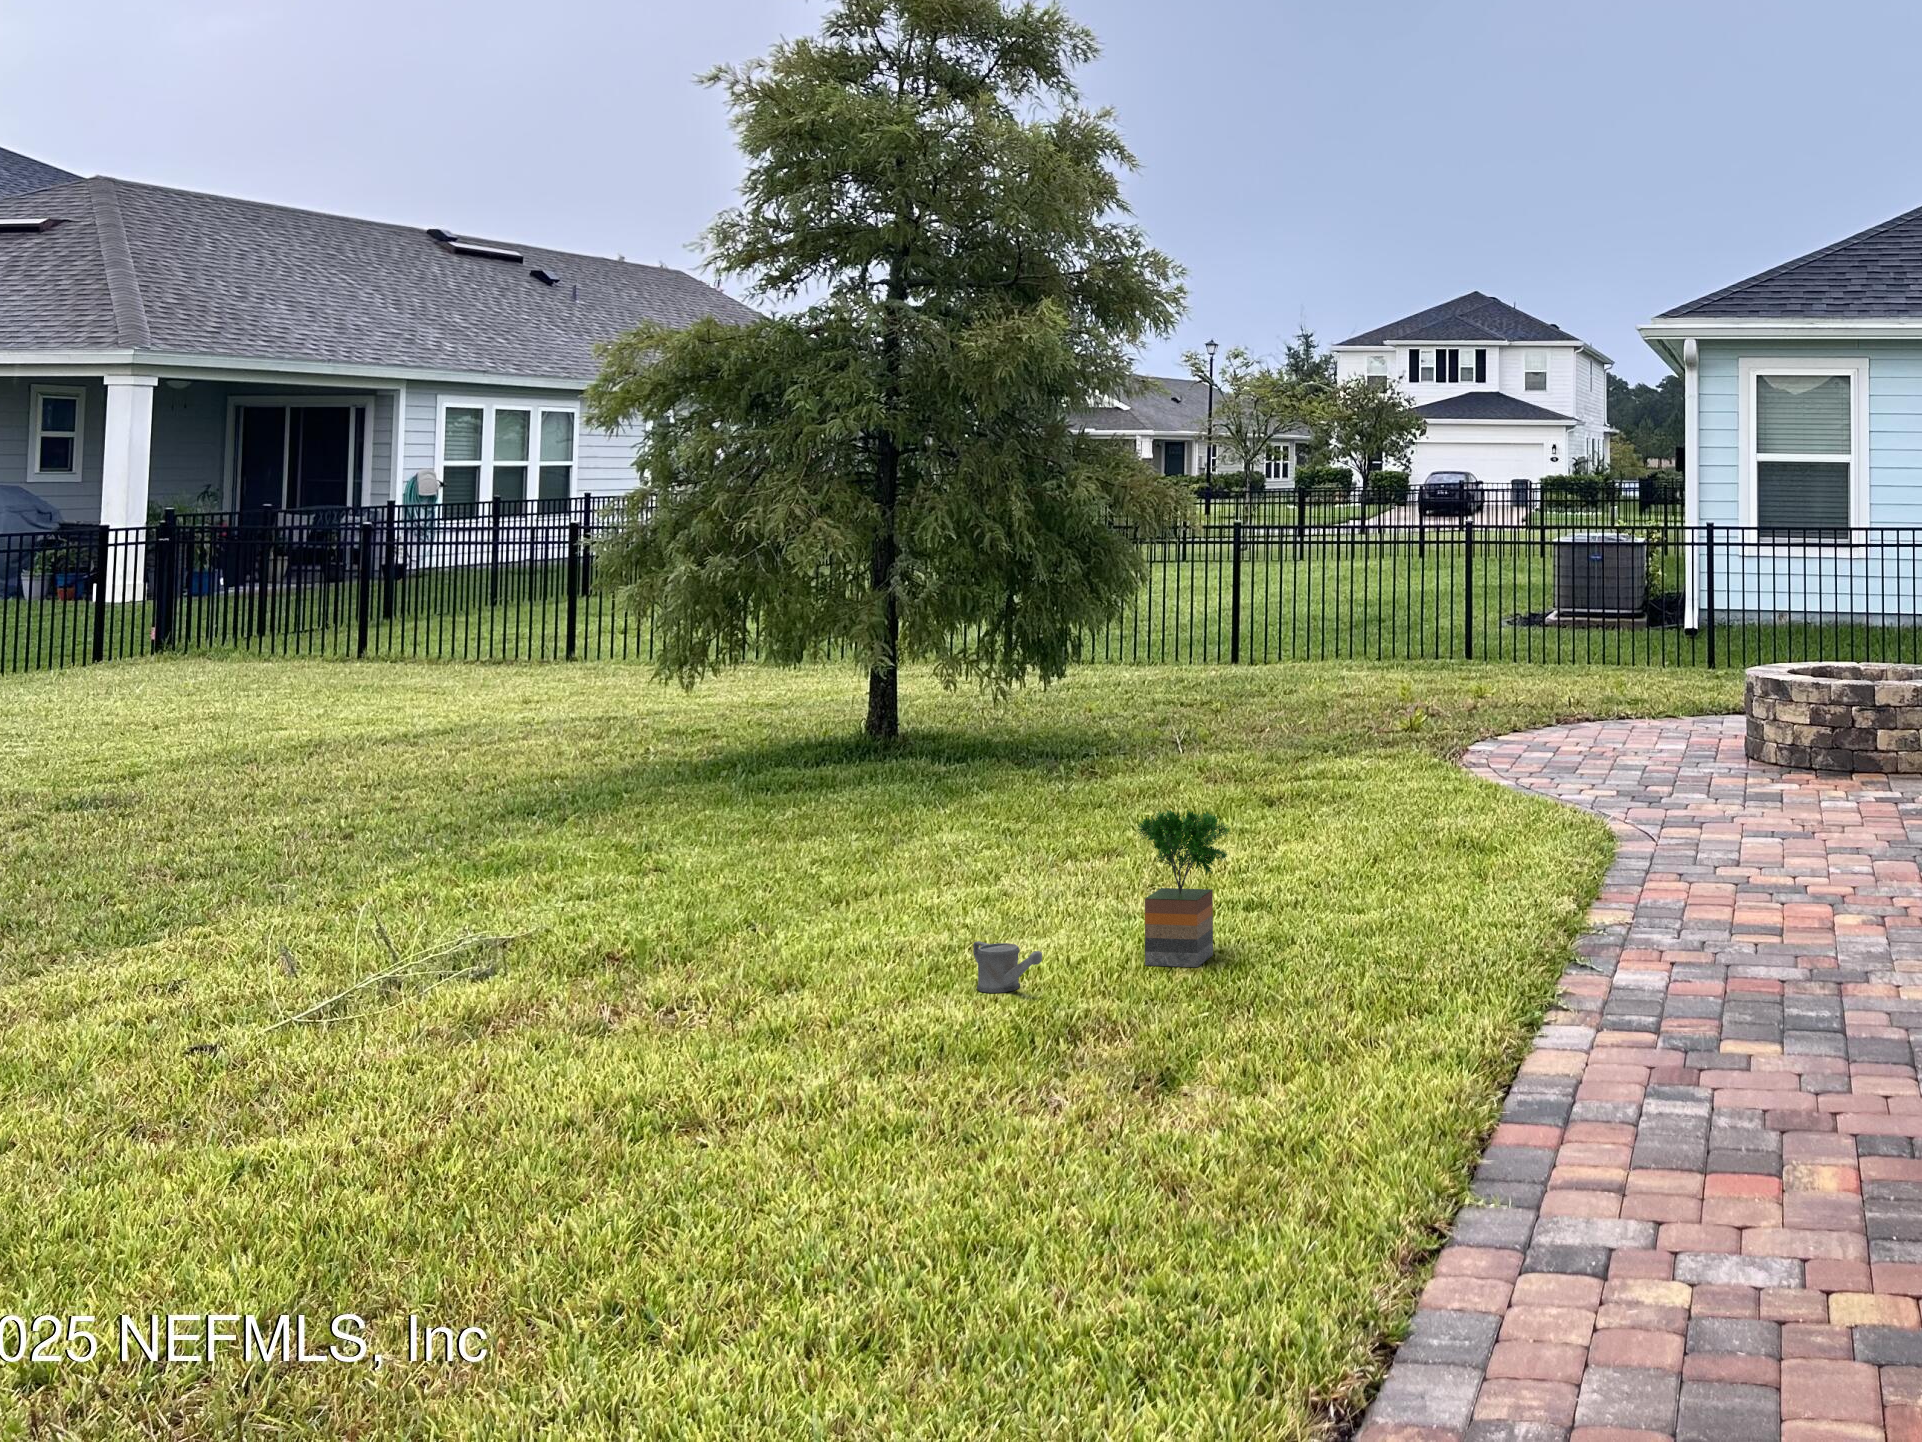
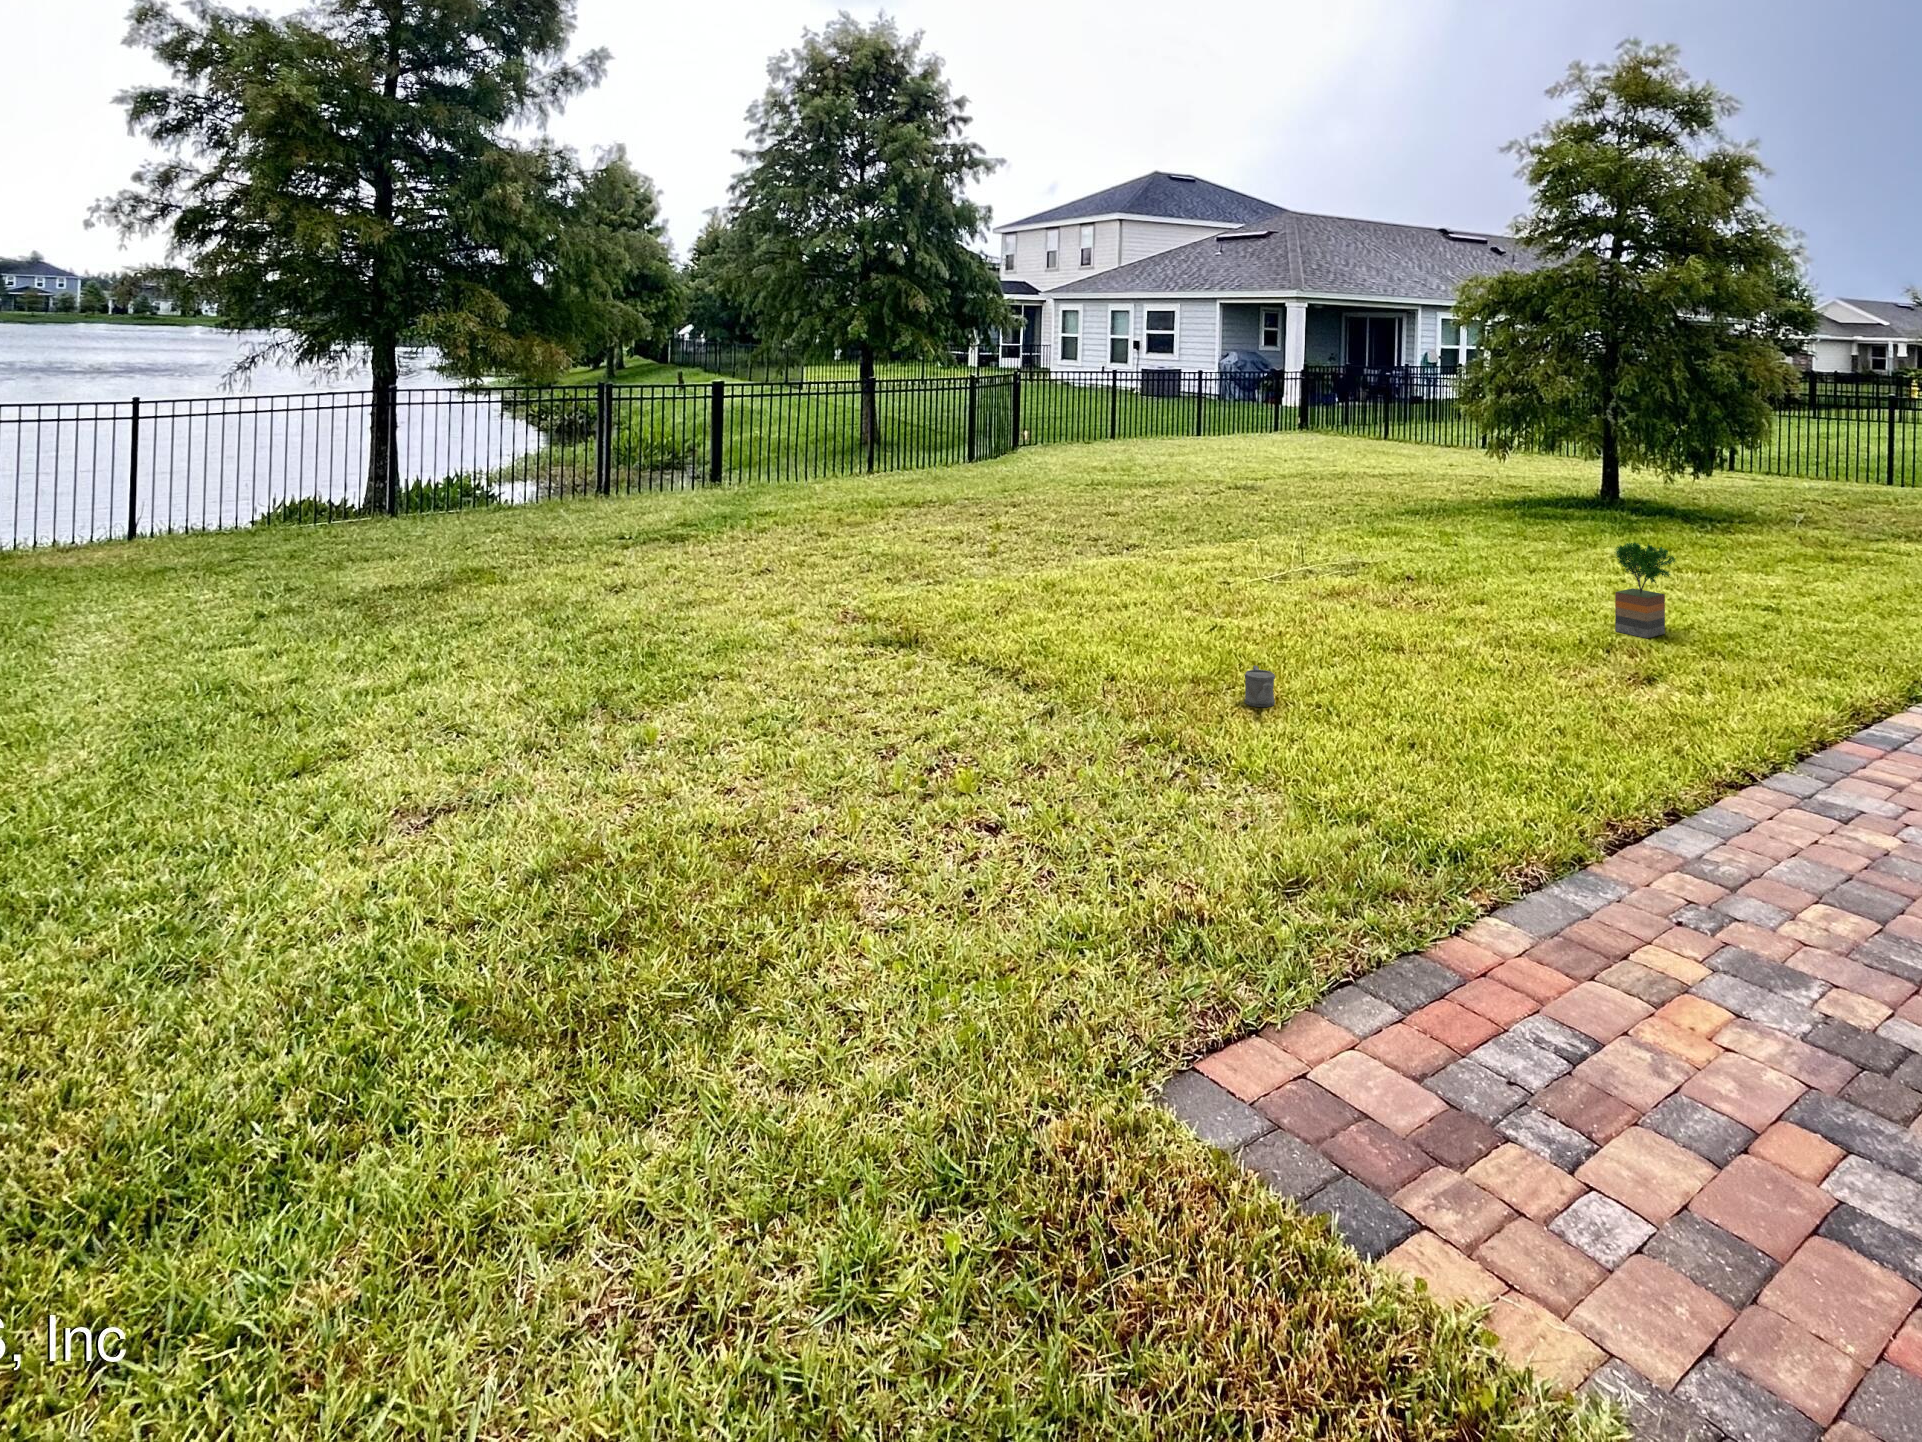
watering can: present [973,941,1042,993] -> present [1244,666,1275,707]

